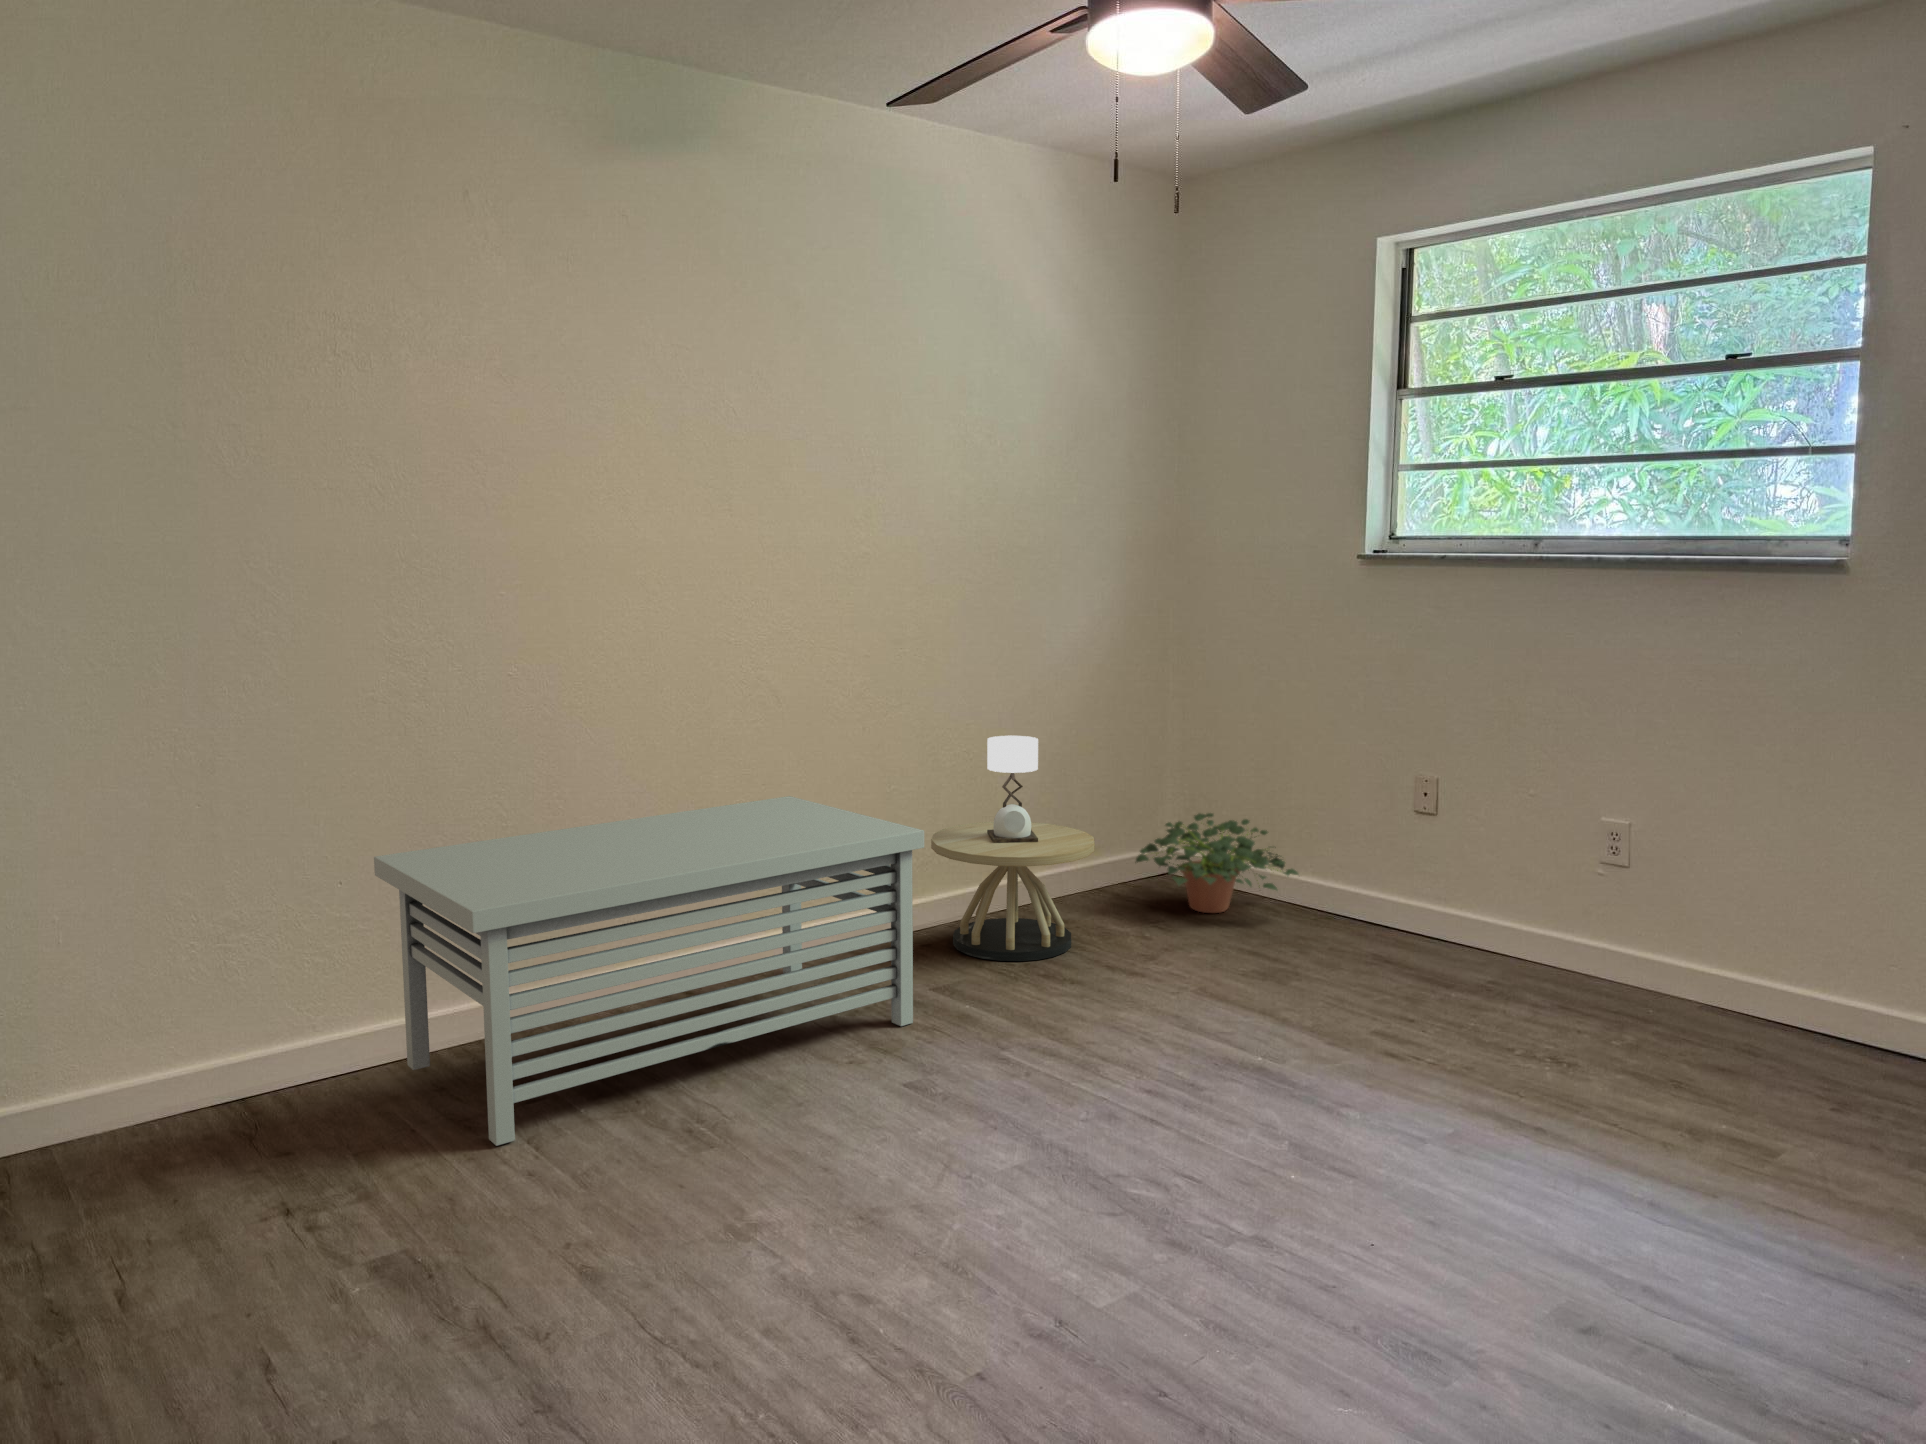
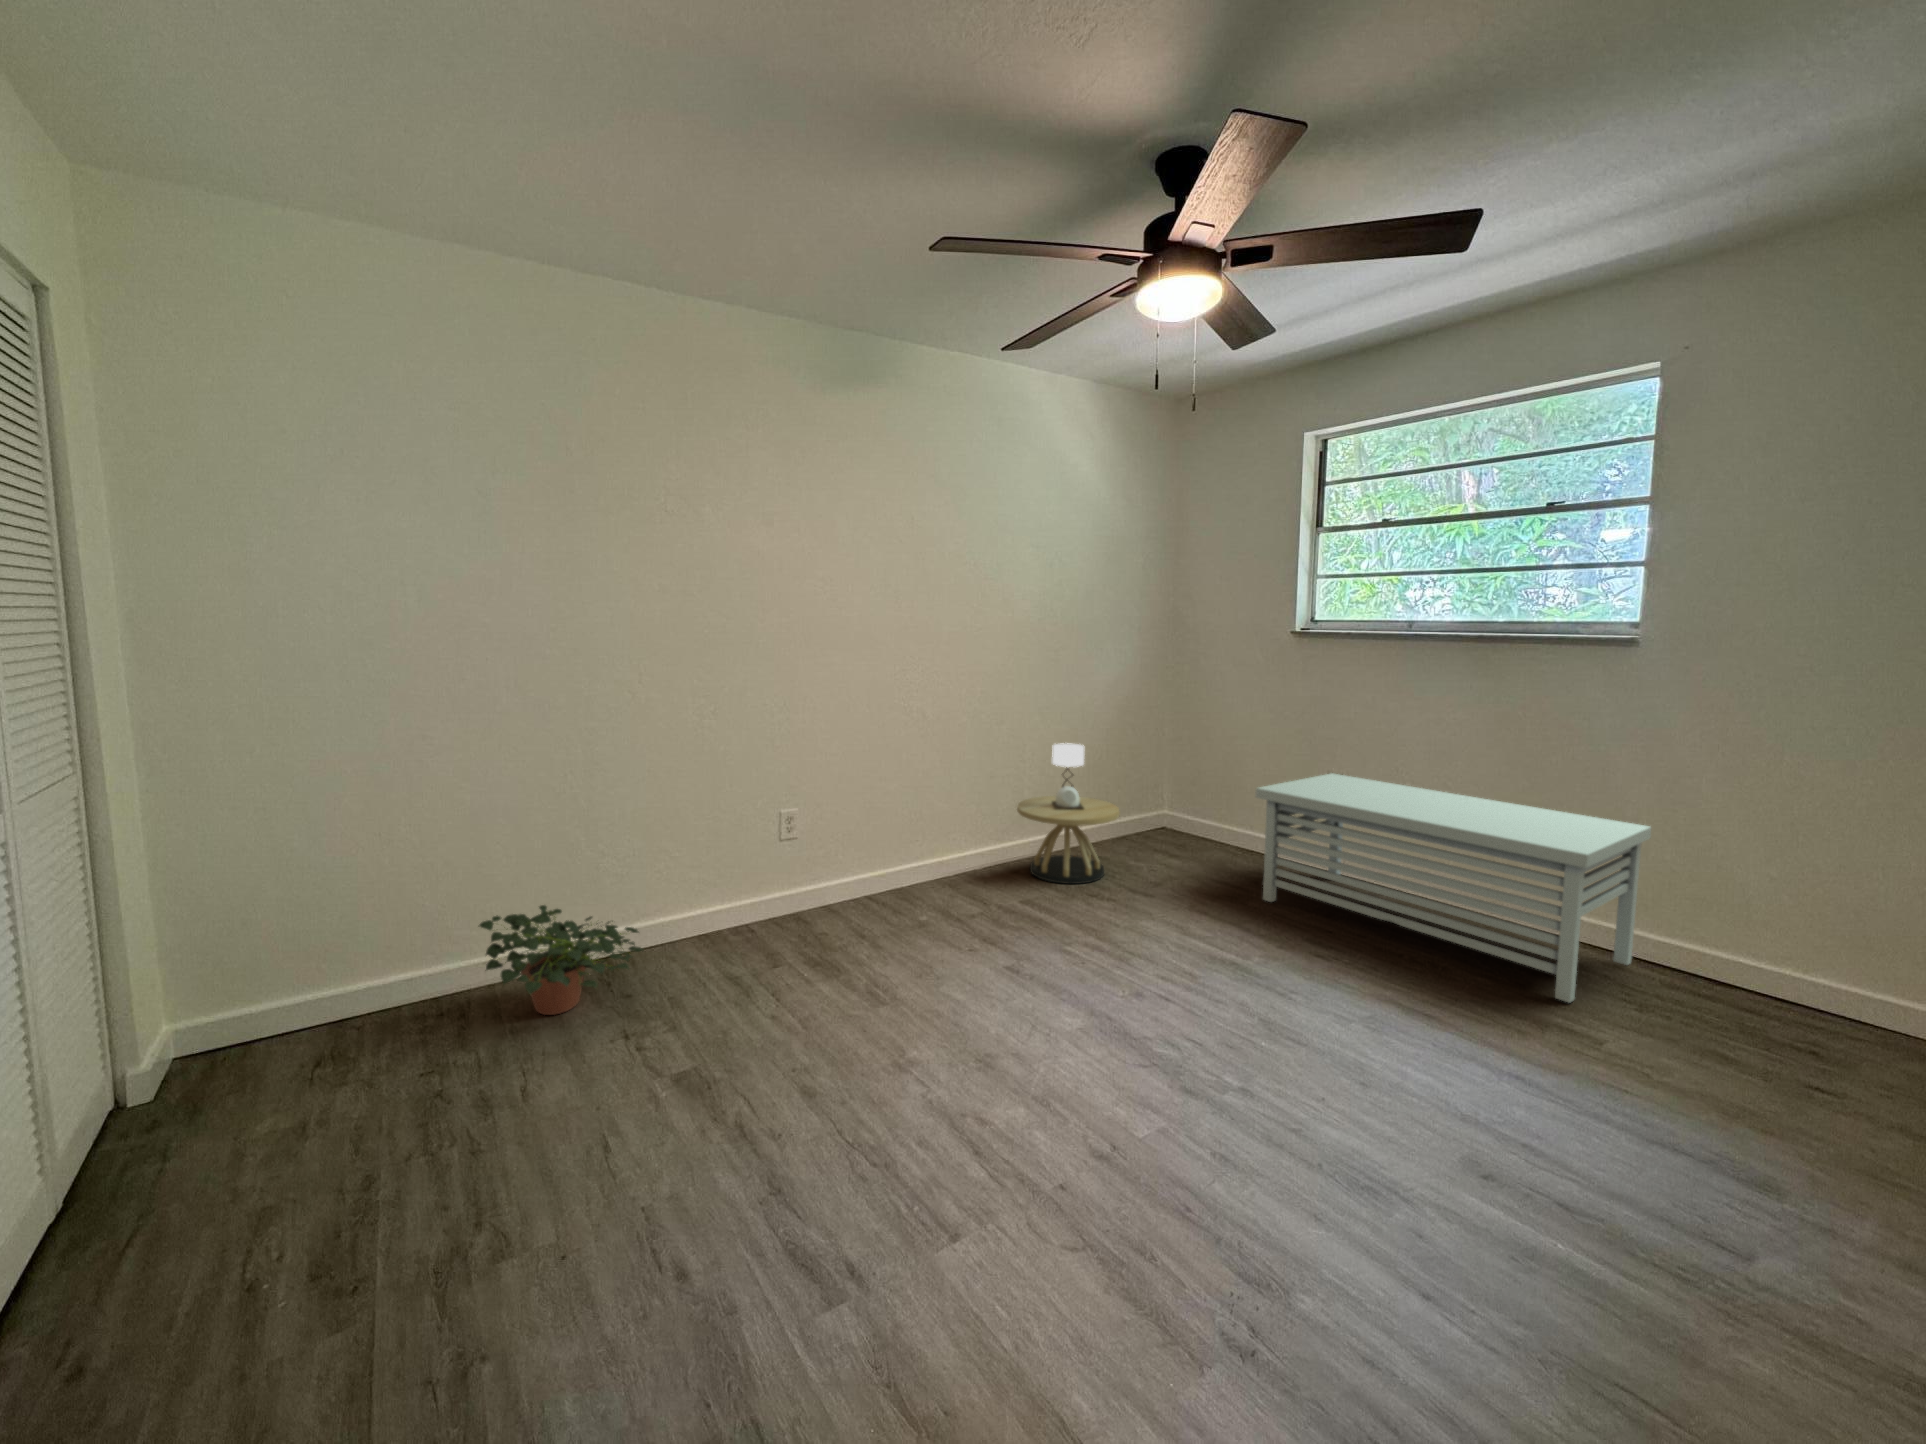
storage bench: present [374,796,924,1146] -> present [1255,773,1651,1003]
potted plant: present [1136,813,1298,913] -> present [480,905,643,1015]

